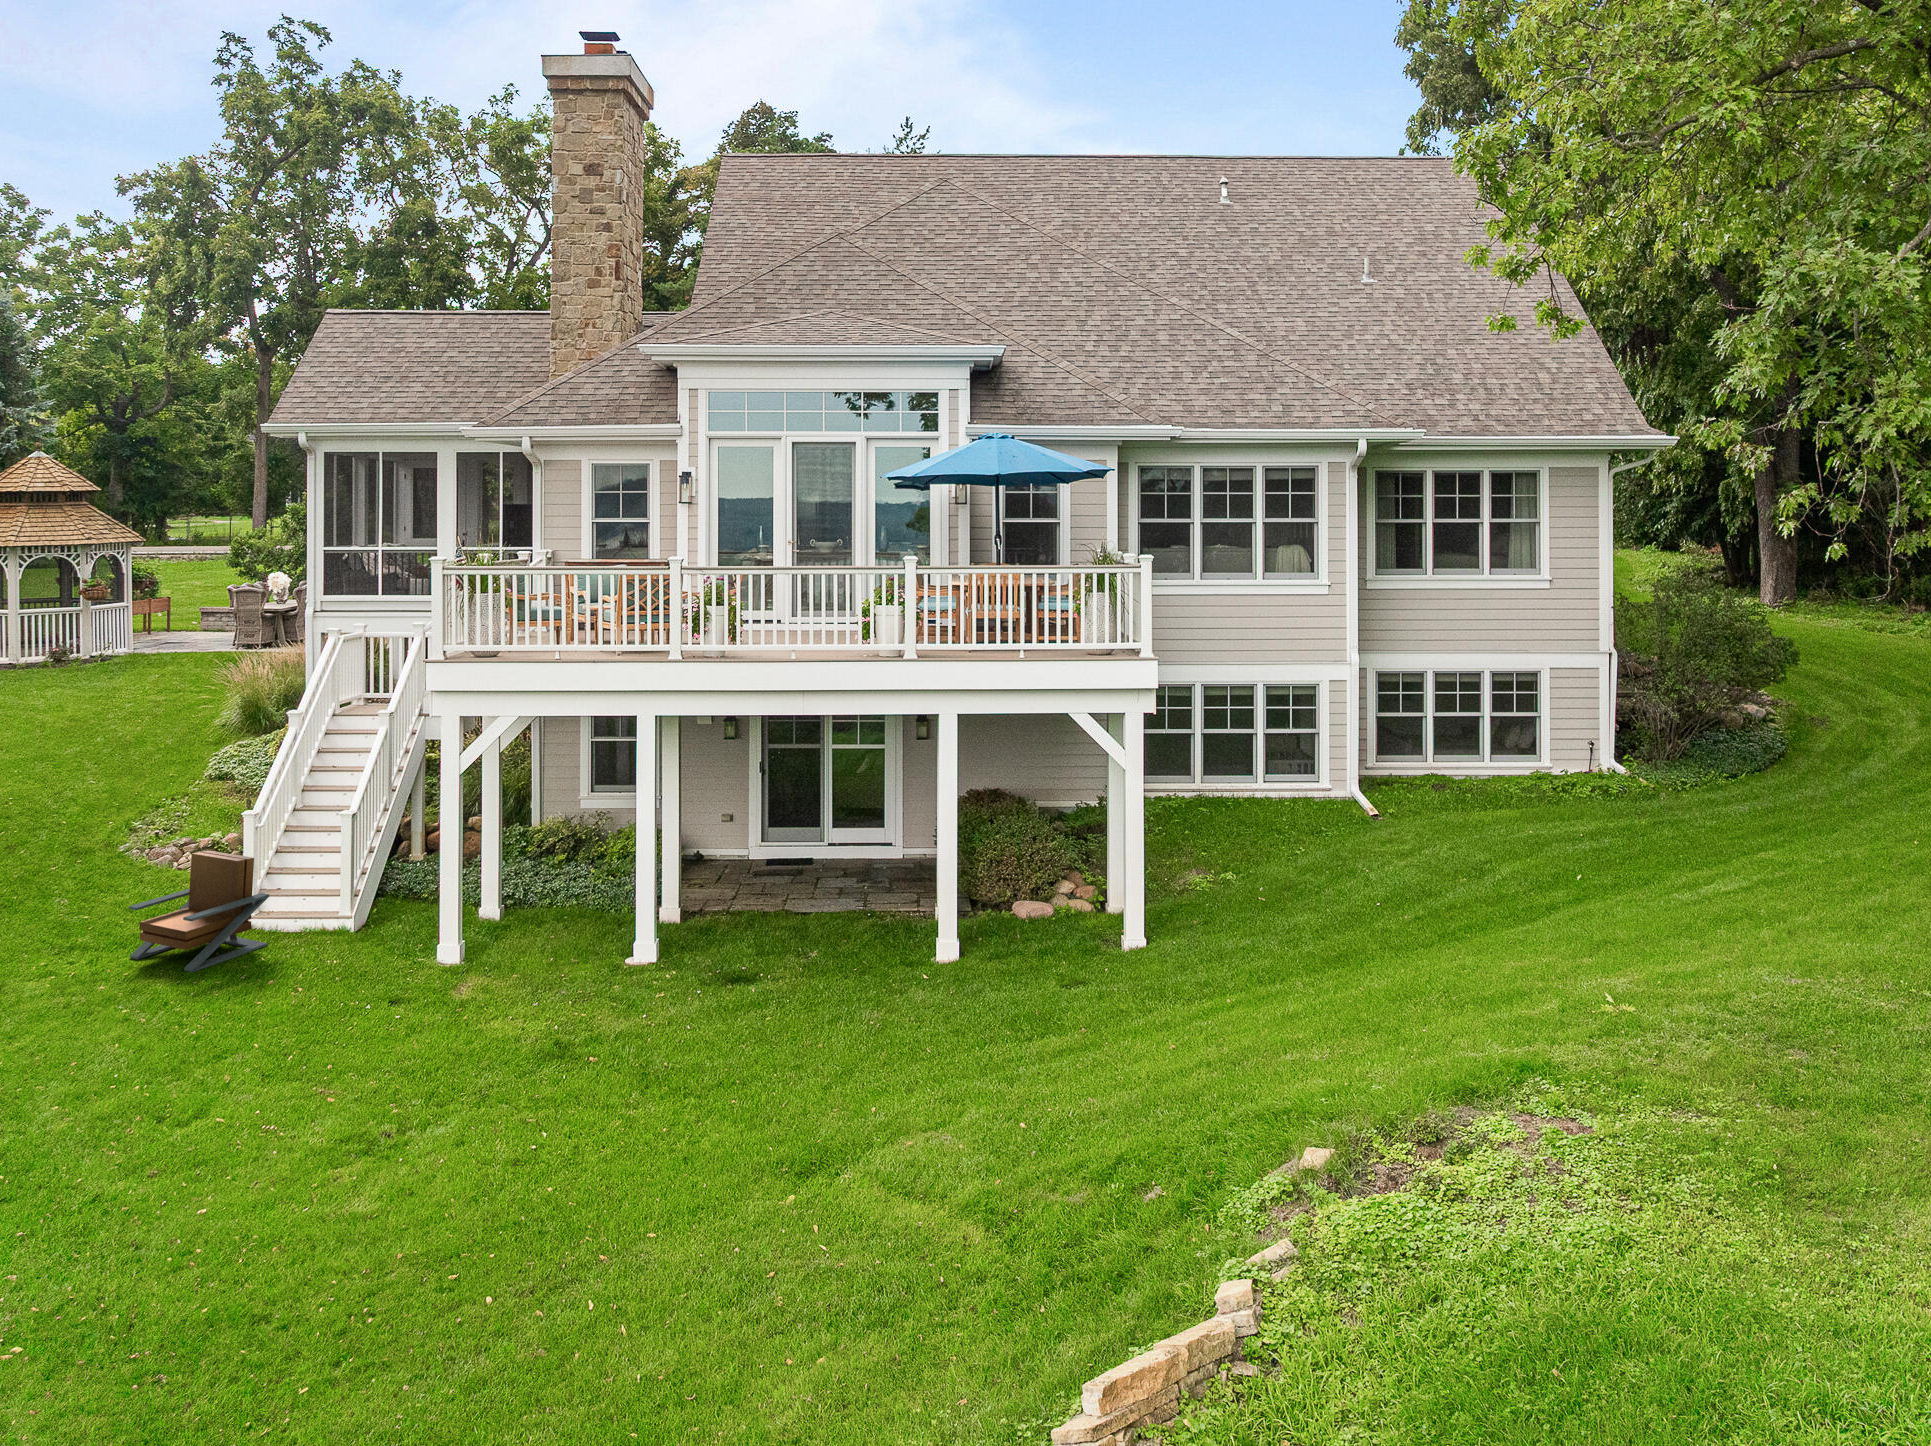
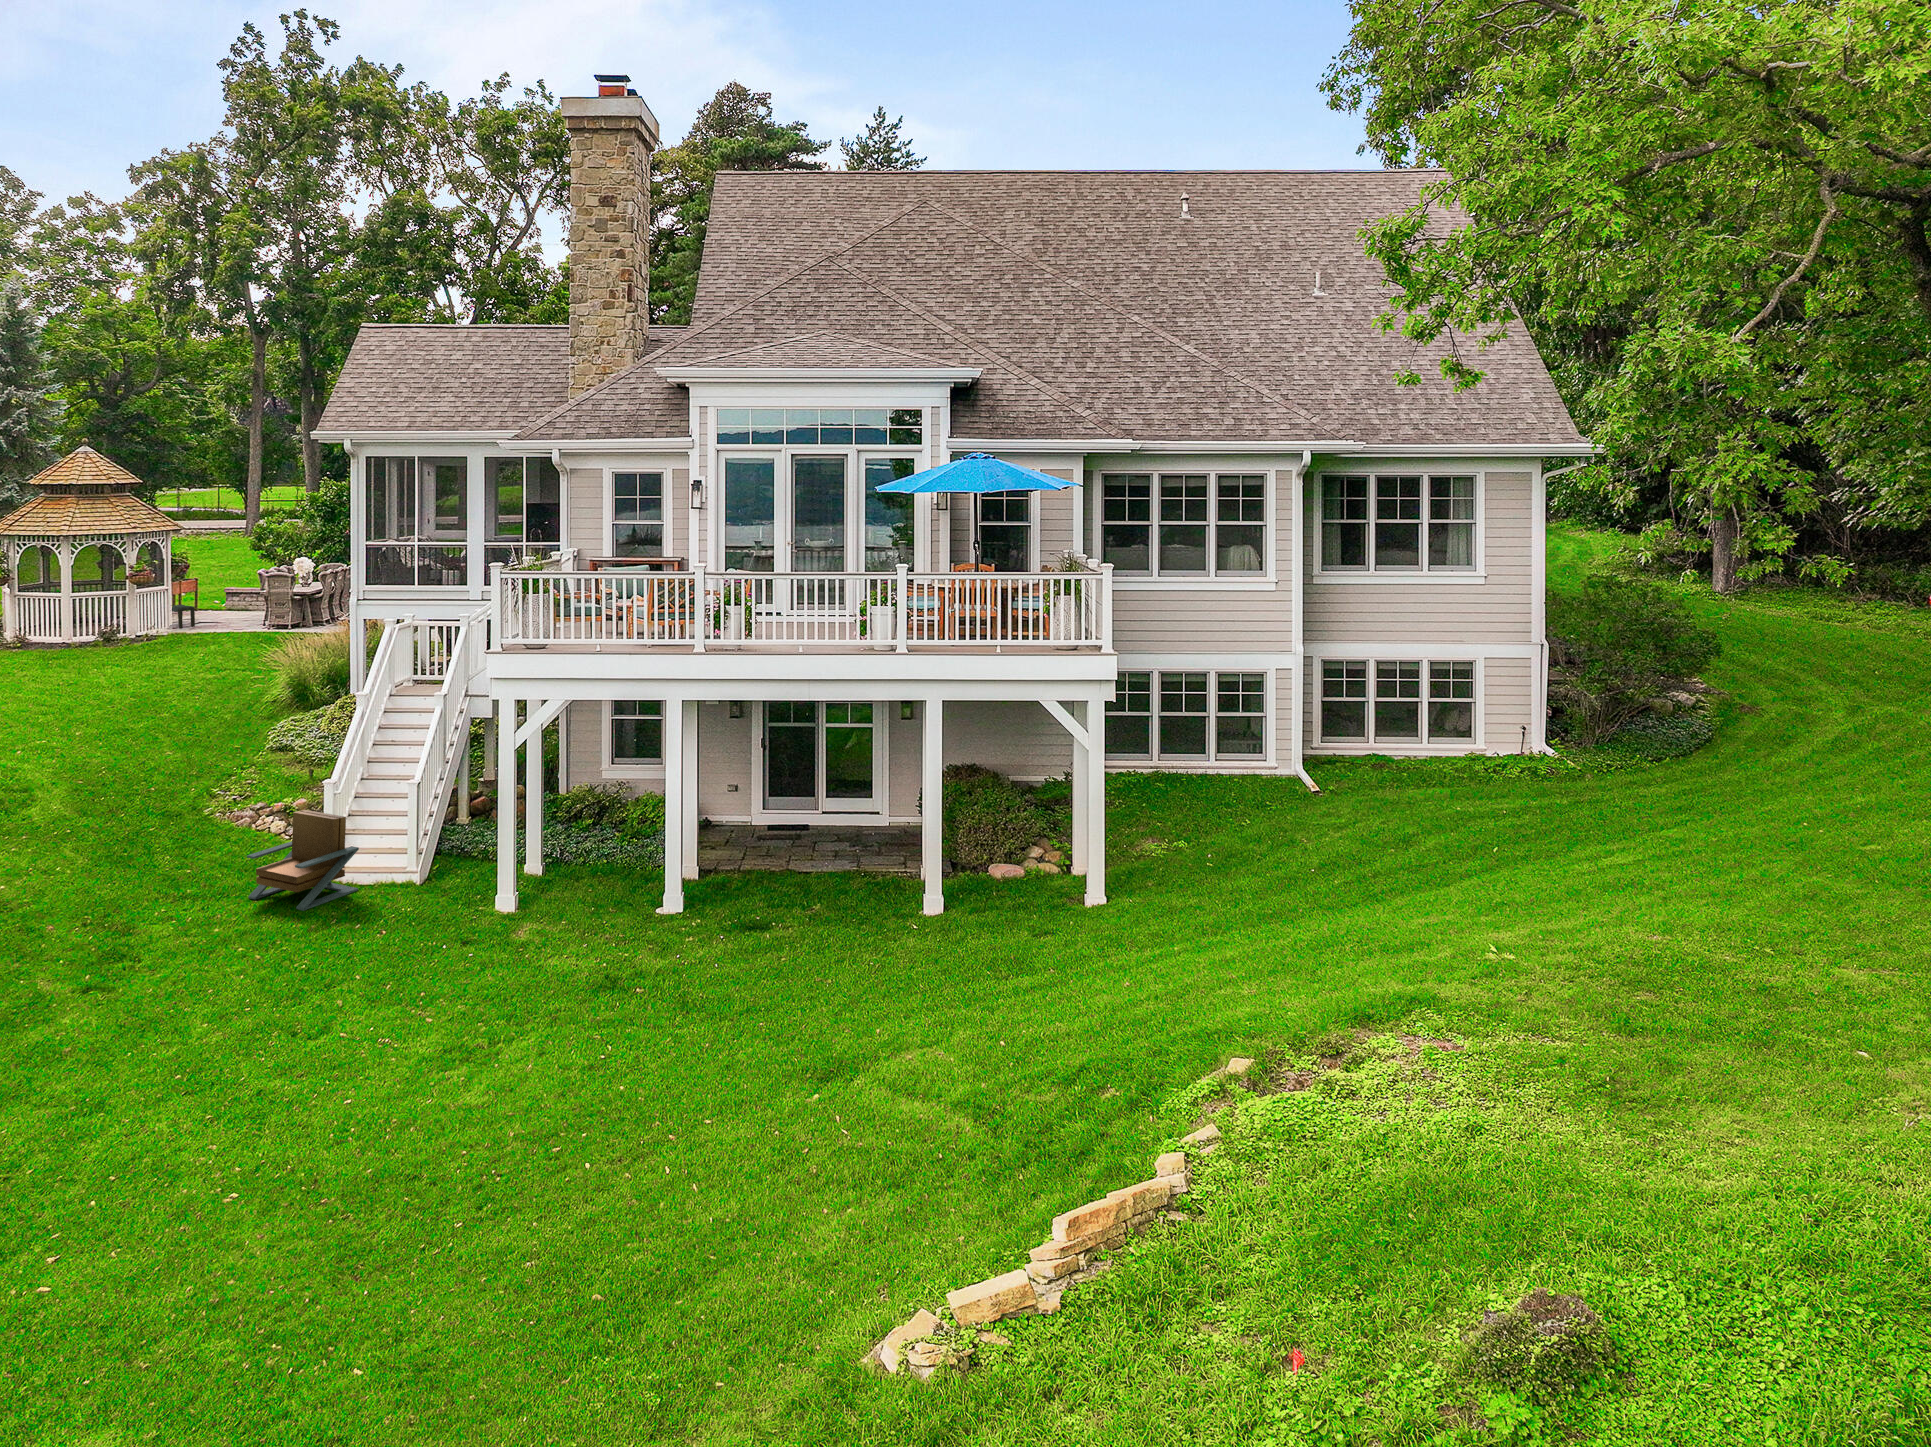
bench: none [125,627,158,653] -> present [172,604,195,628]

